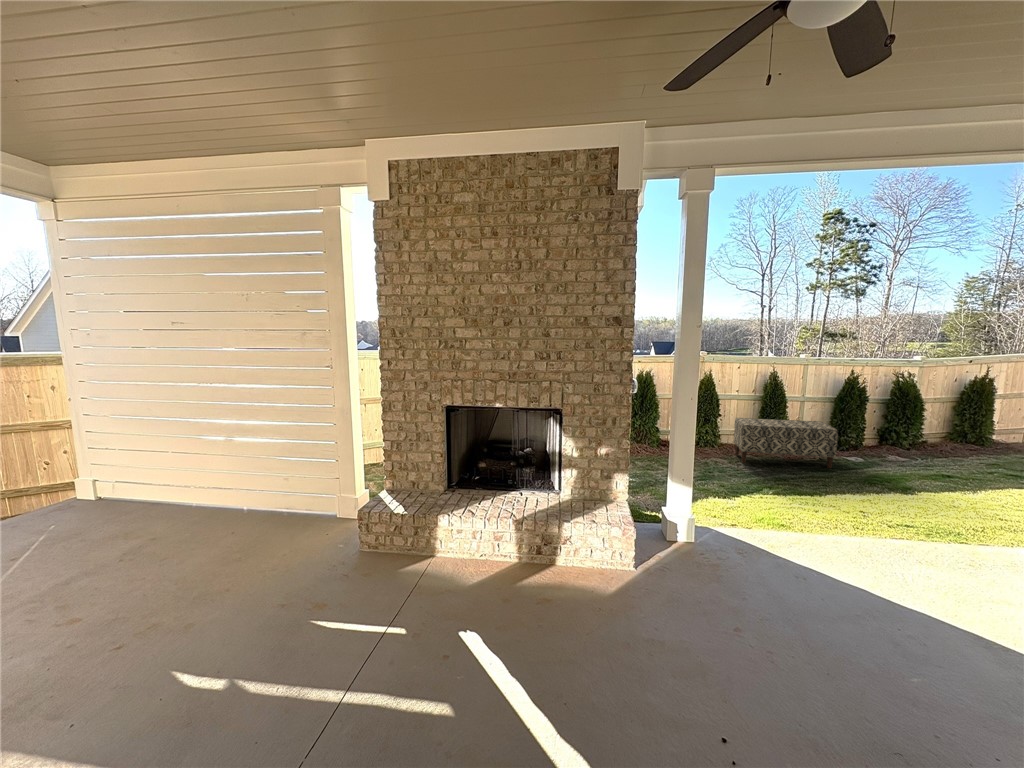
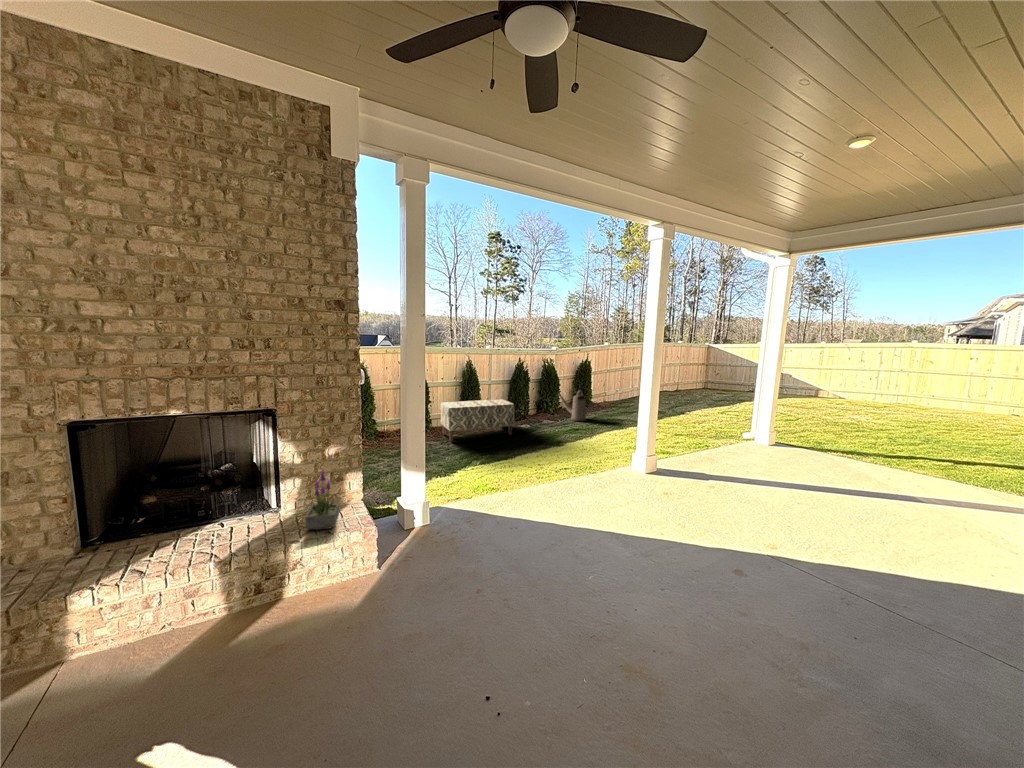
watering can: none [920,421,983,467] -> present [558,390,590,421]
potted plant: none [576,463,605,518] -> present [305,469,339,530]

